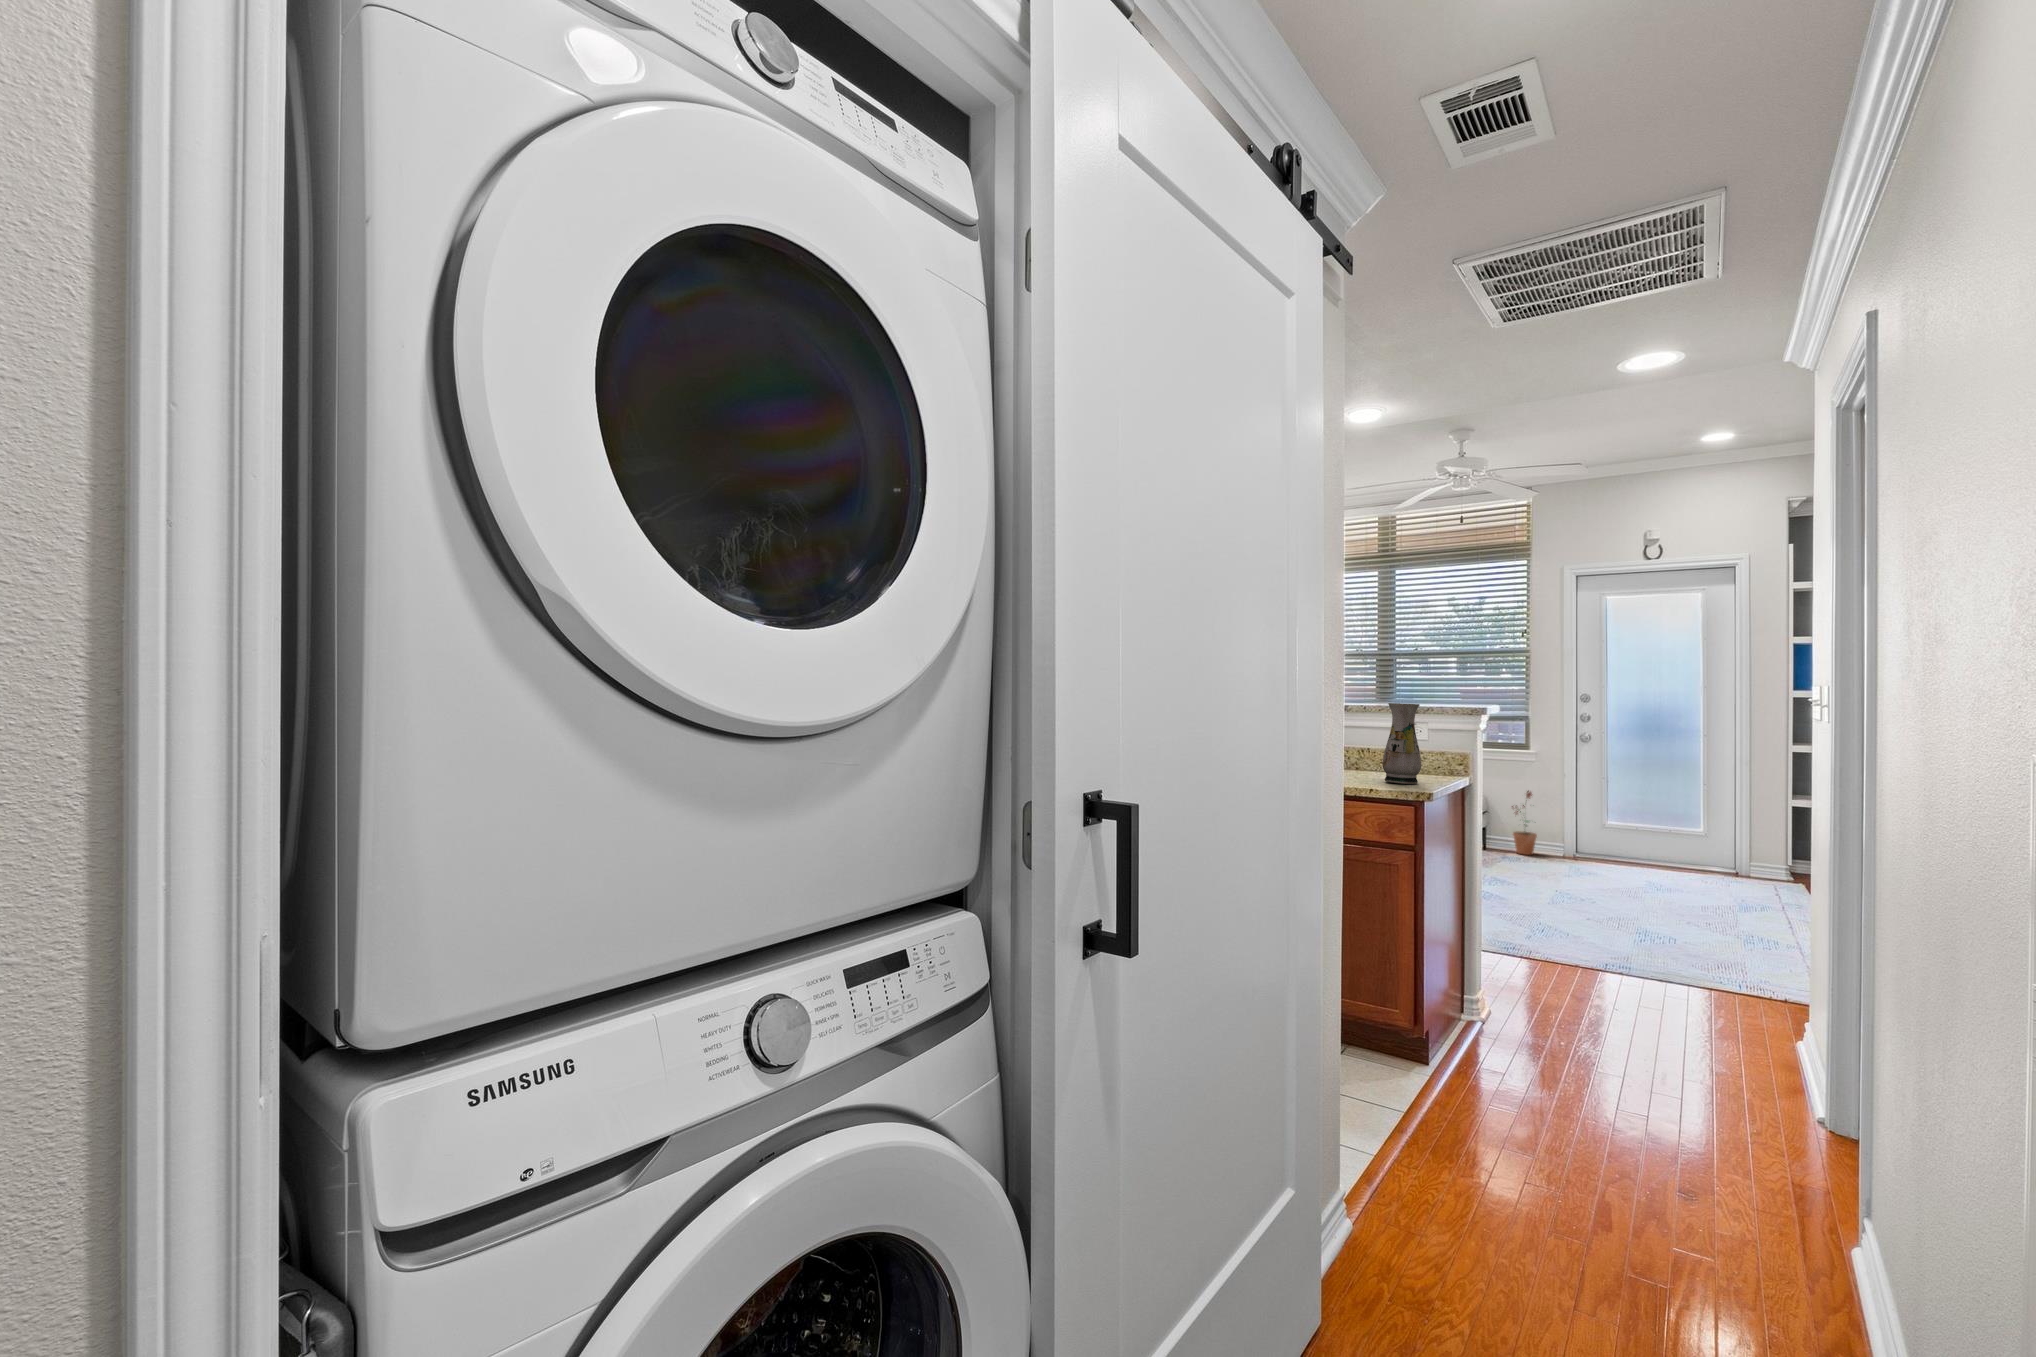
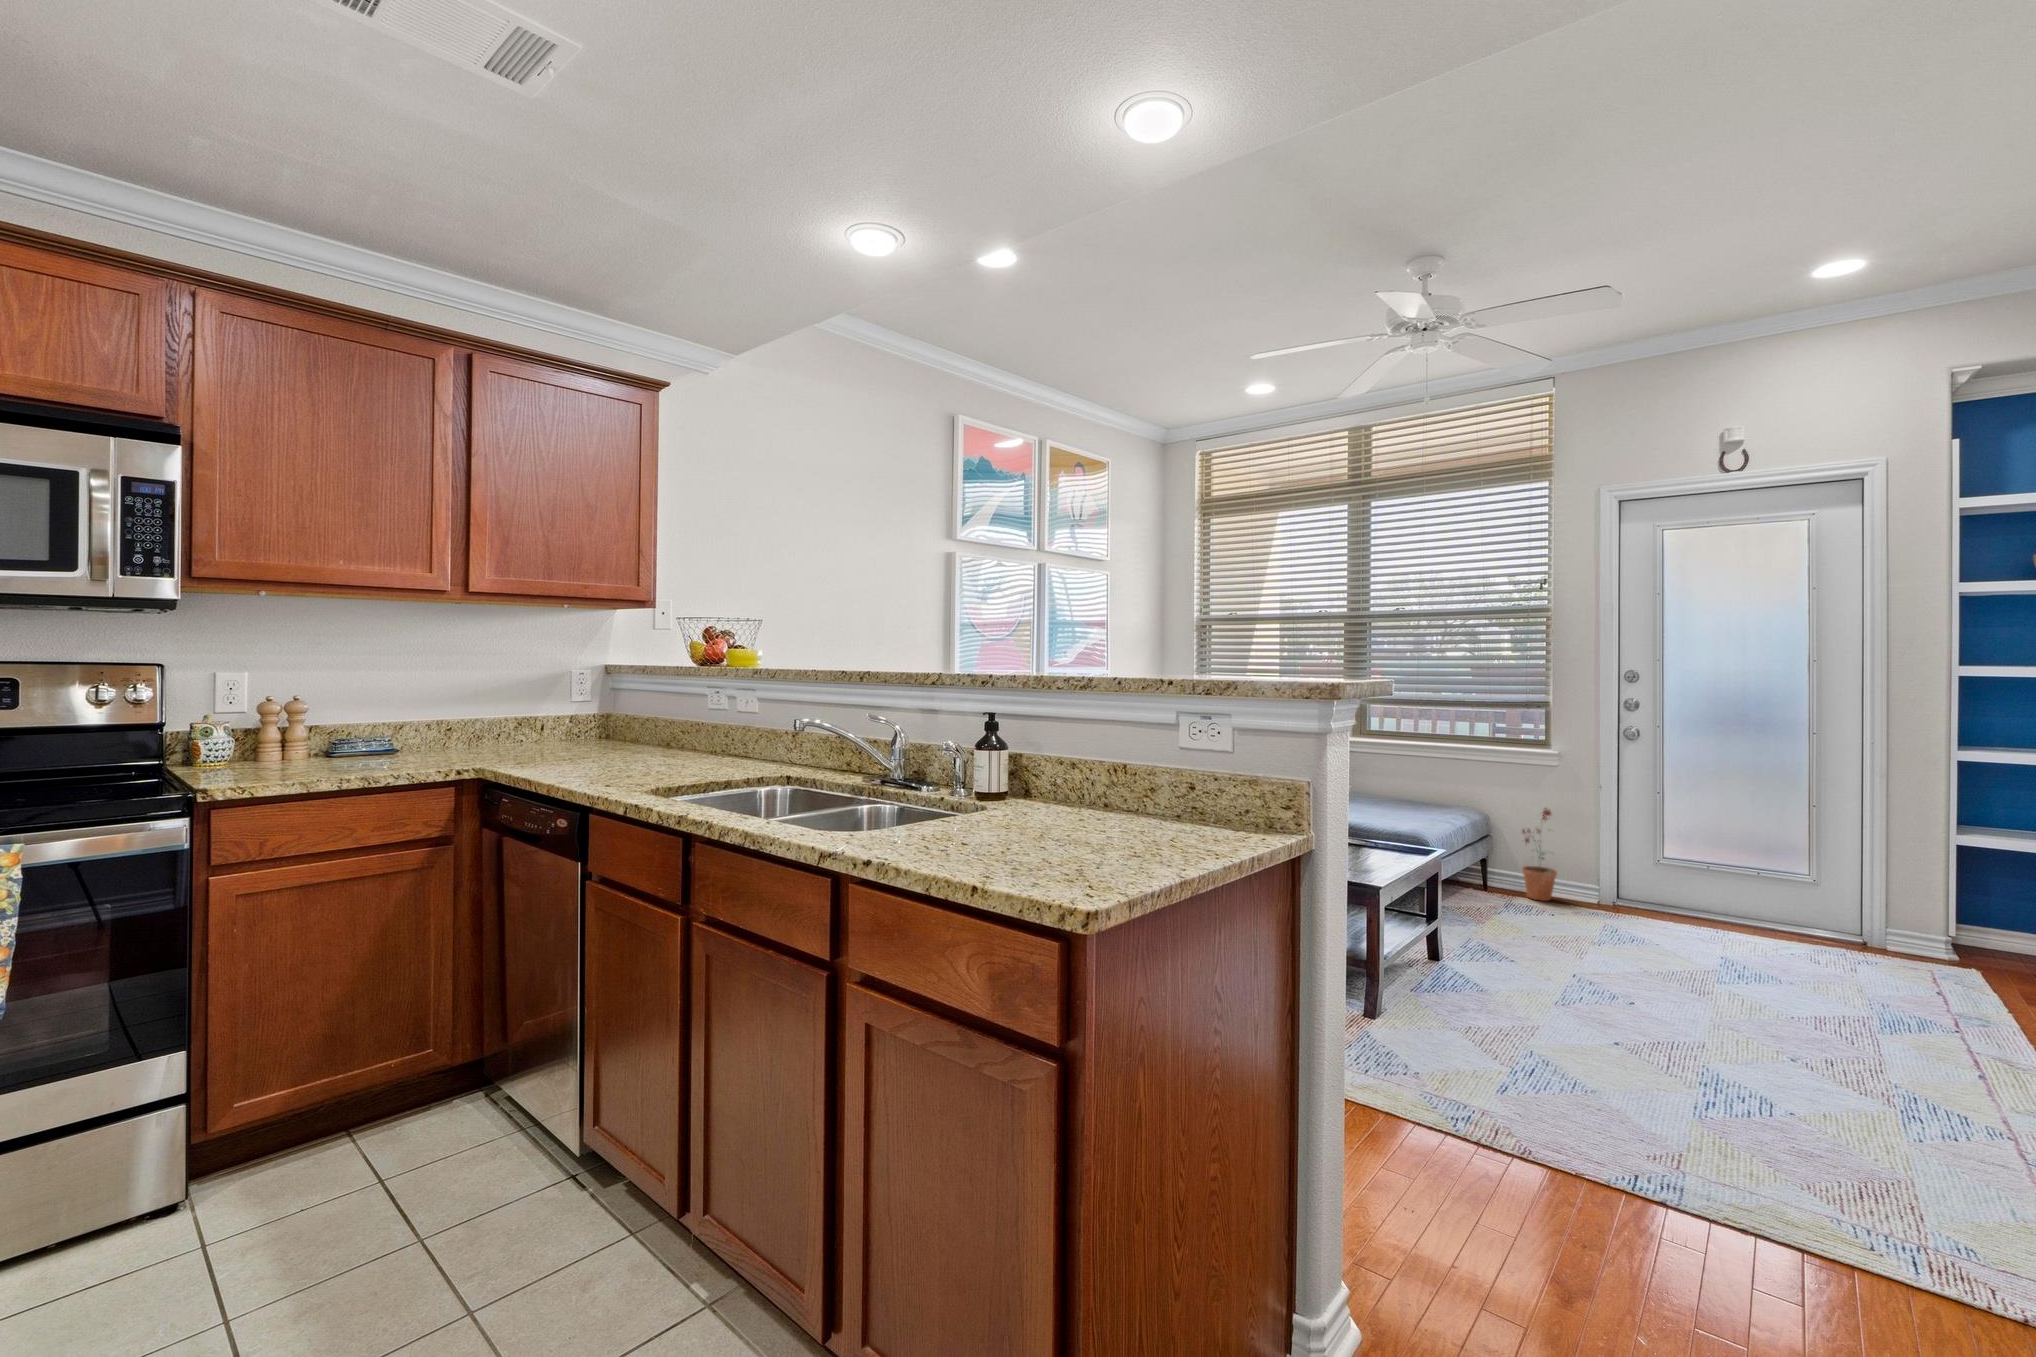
vase: present [1382,703,1421,784] -> none [1109,665,1186,840]

